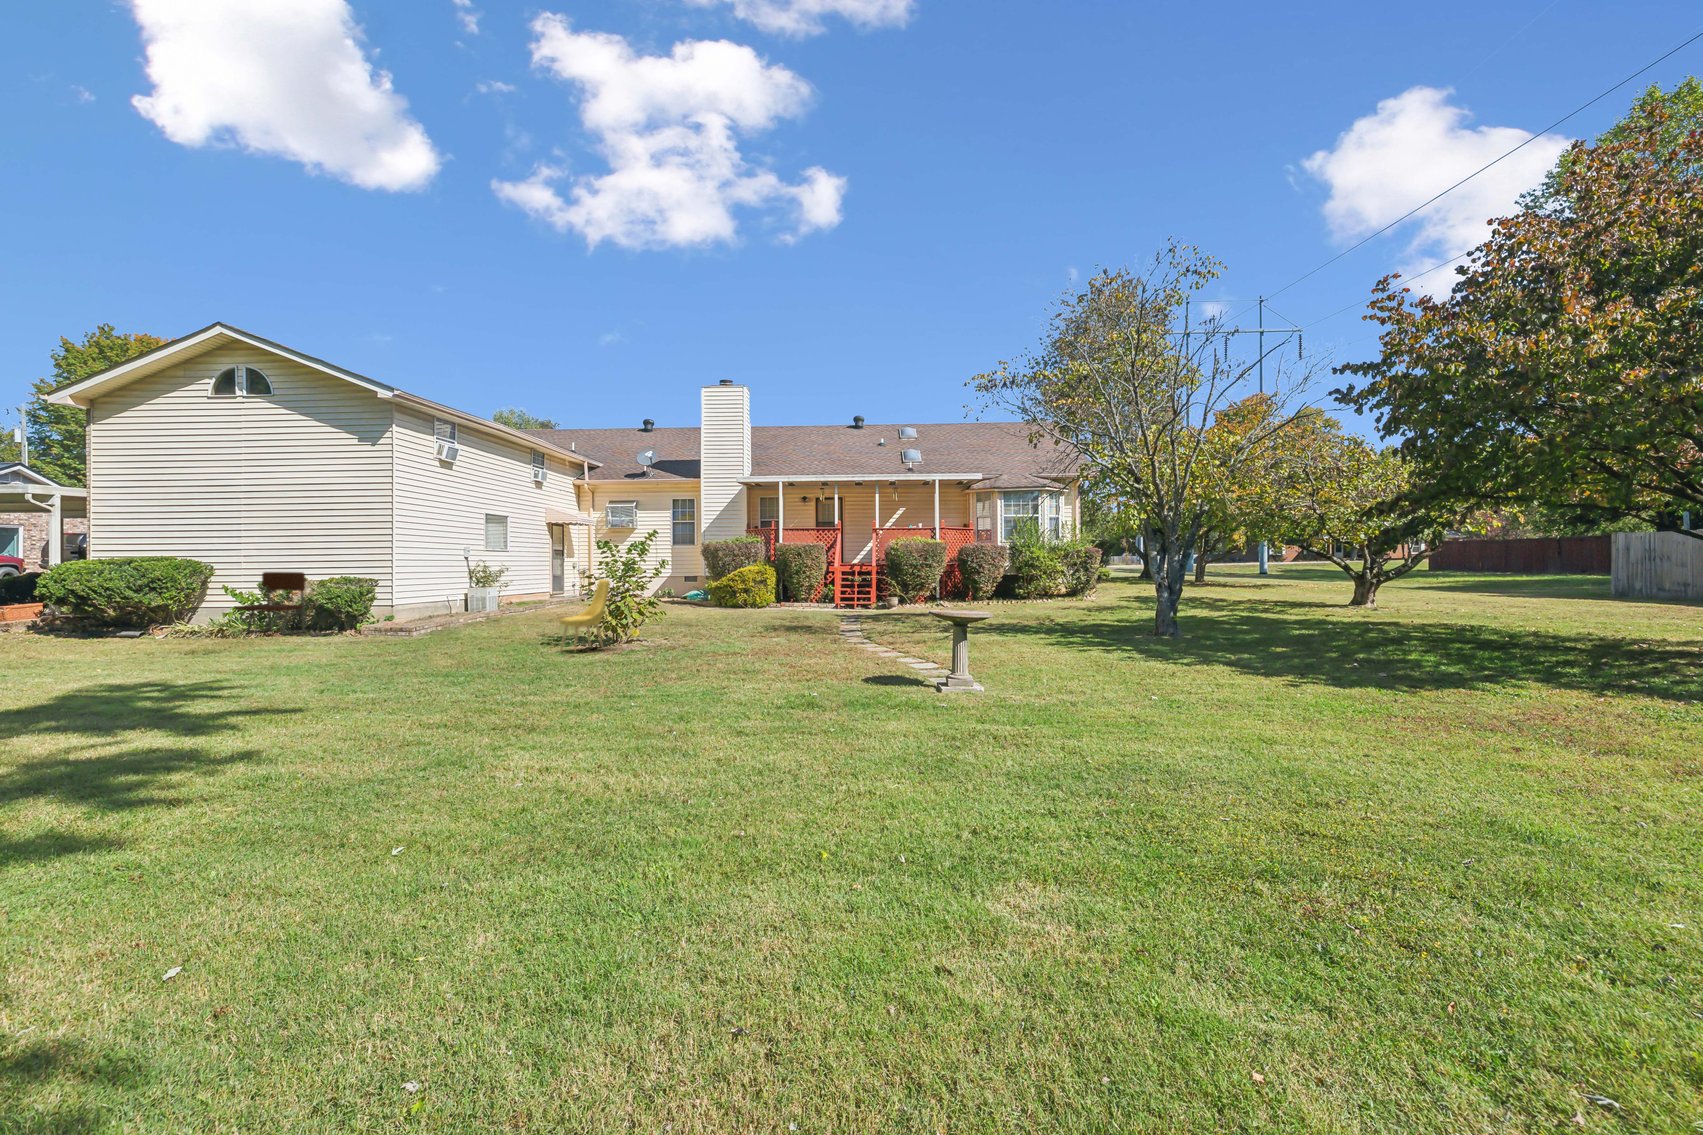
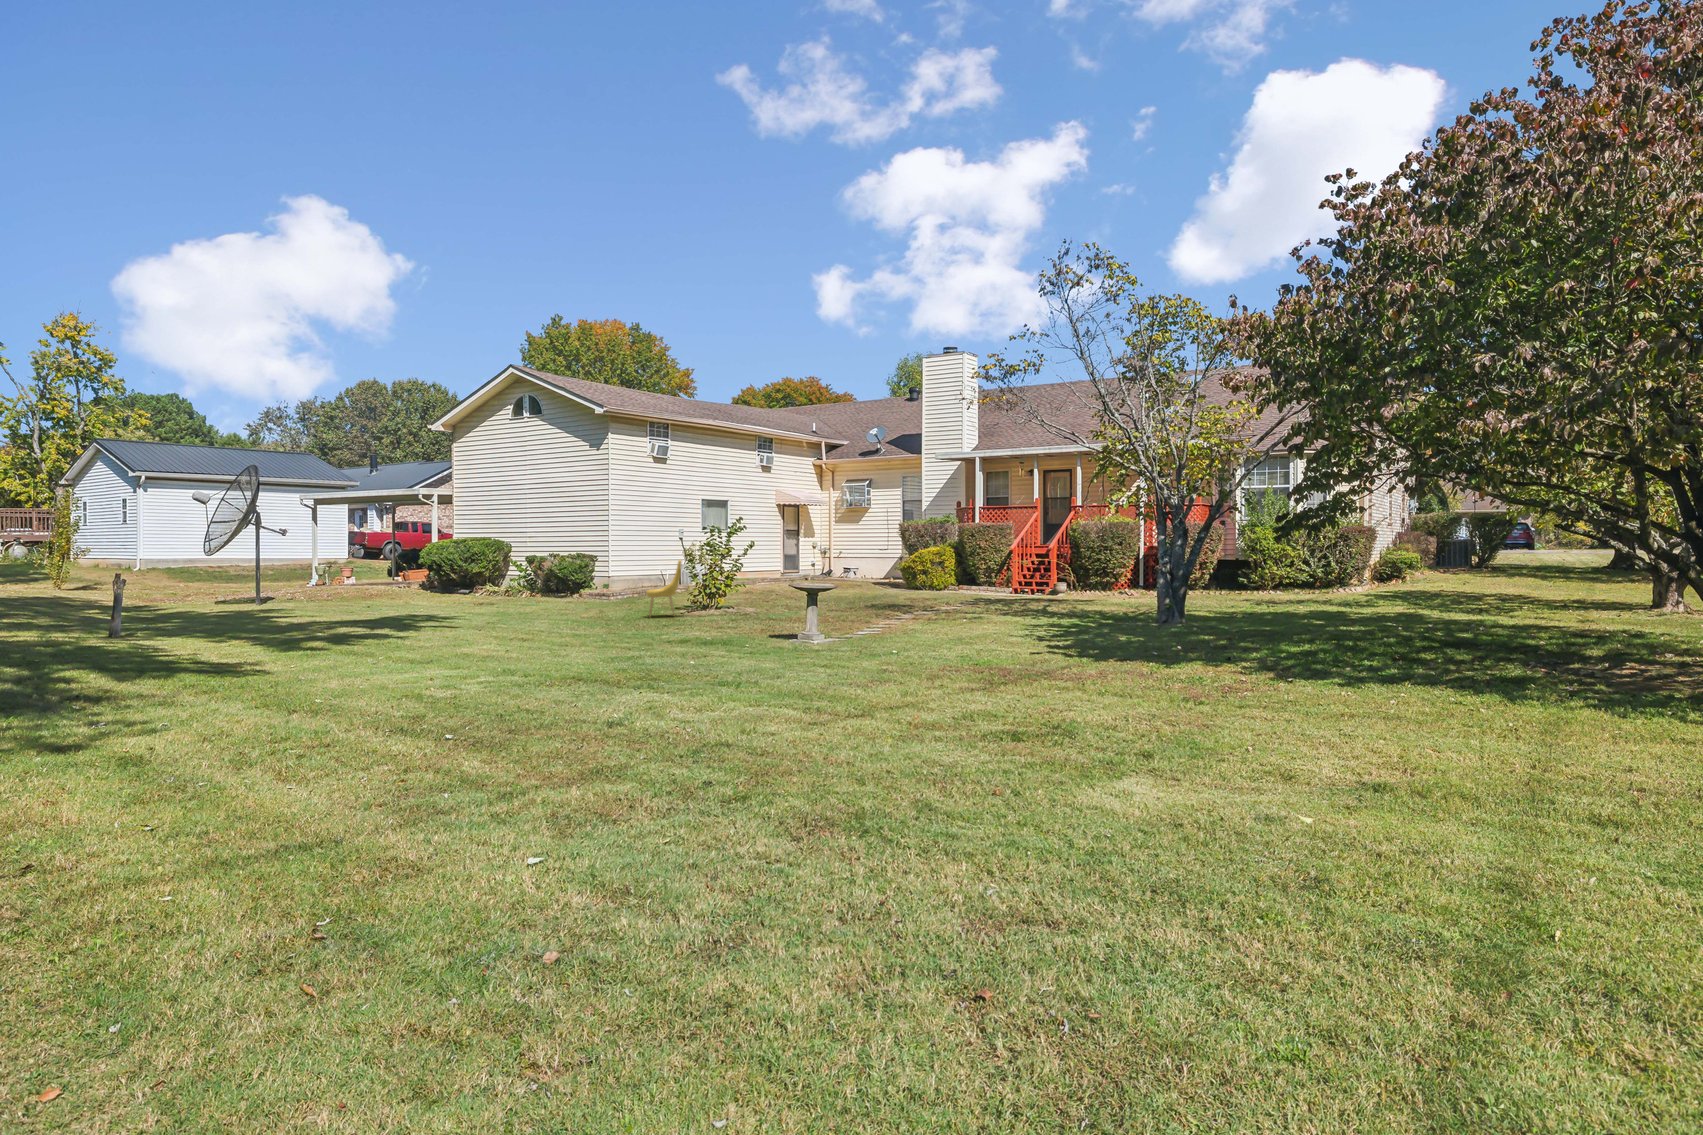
bench: present [235,572,306,635] -> none [509,551,548,598]

